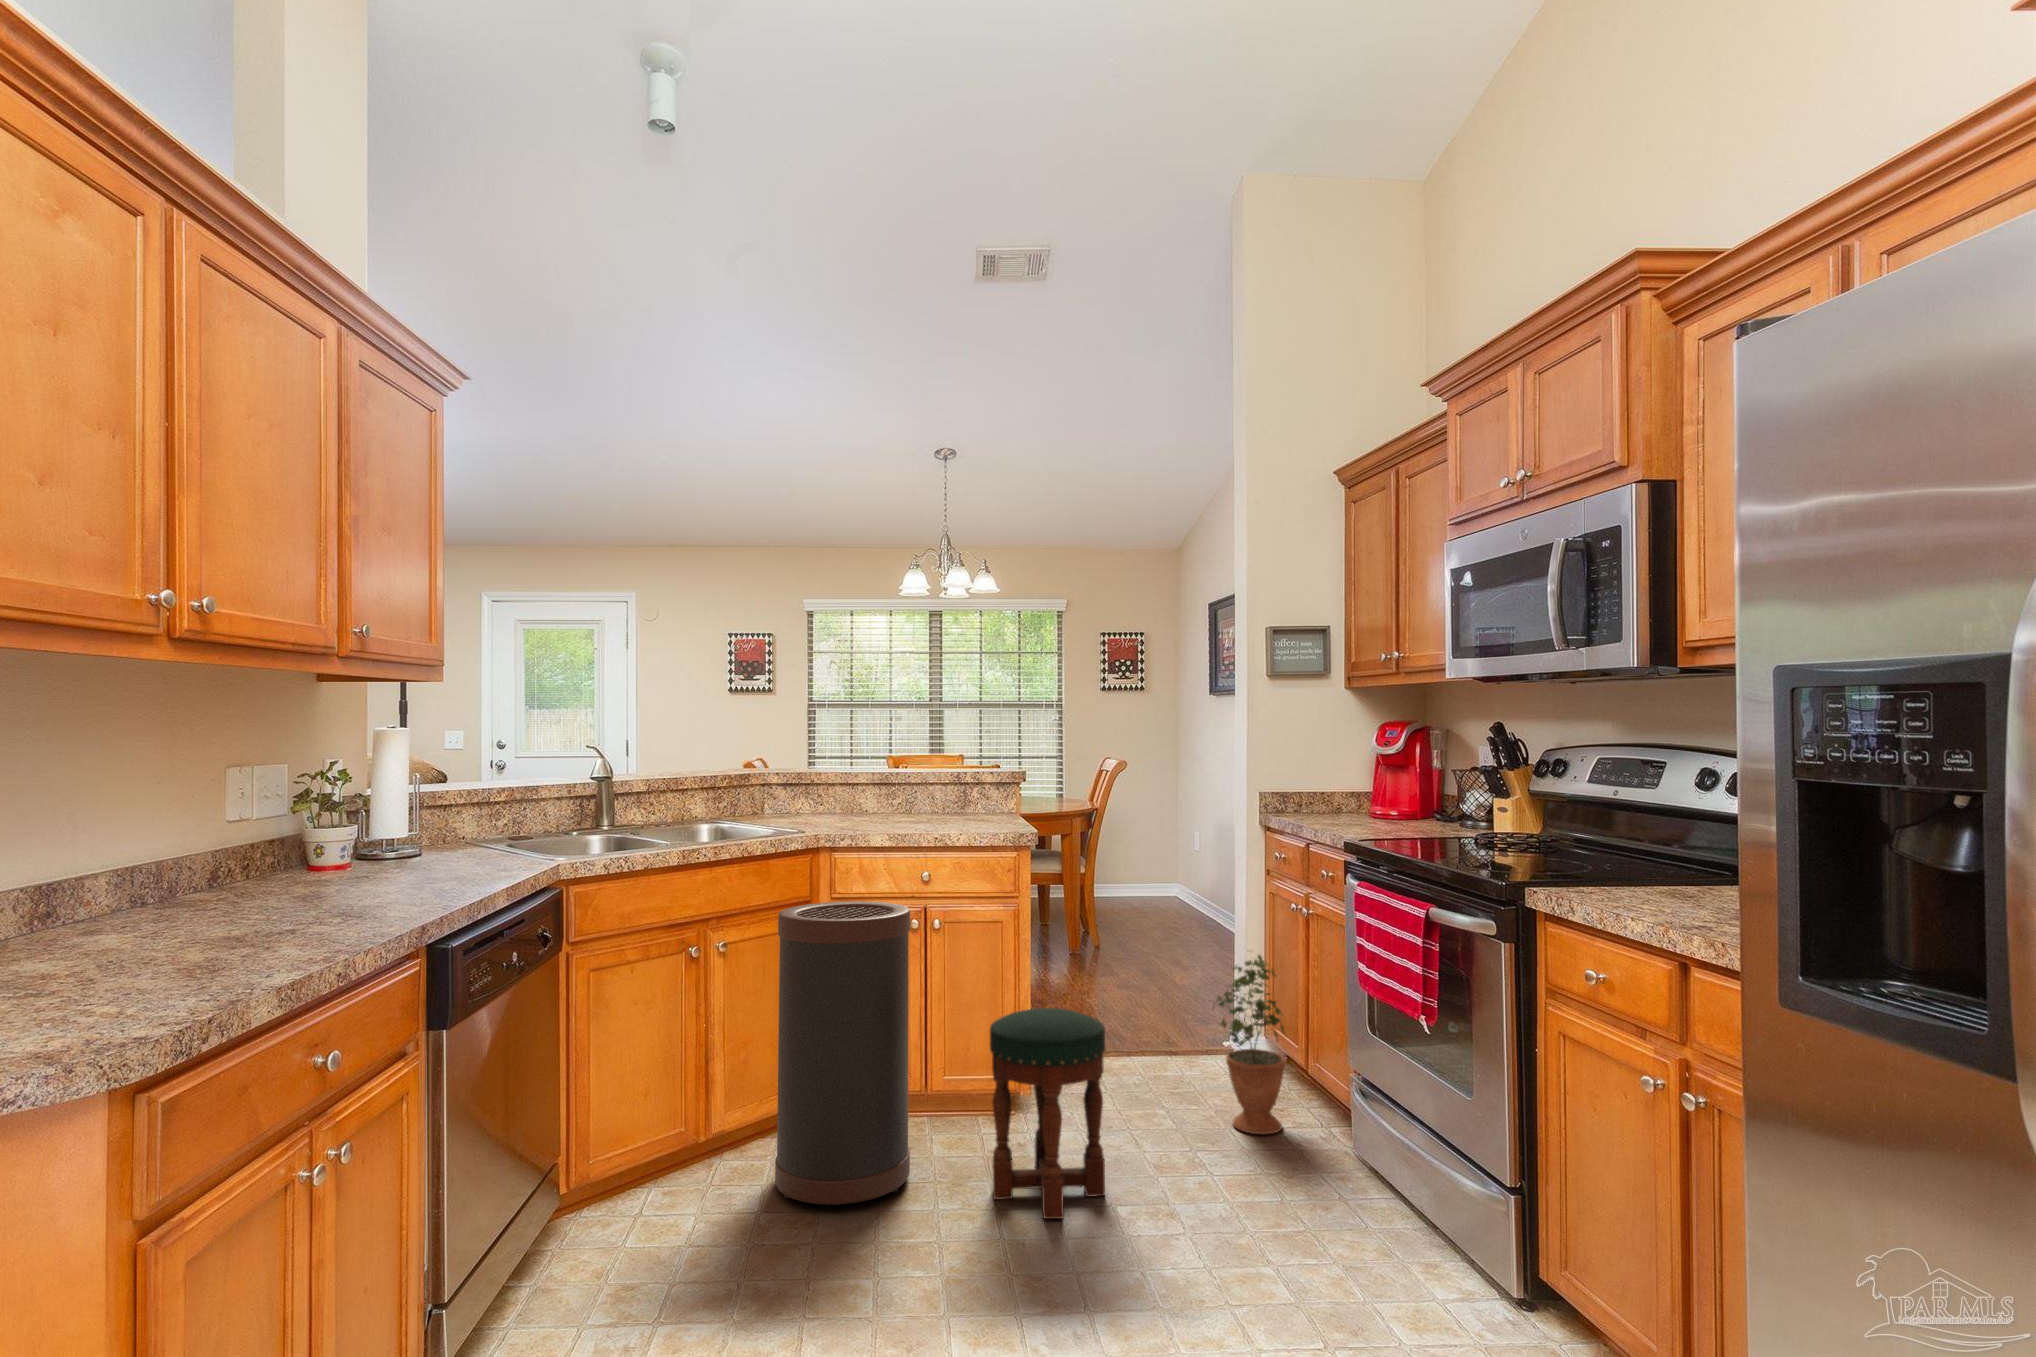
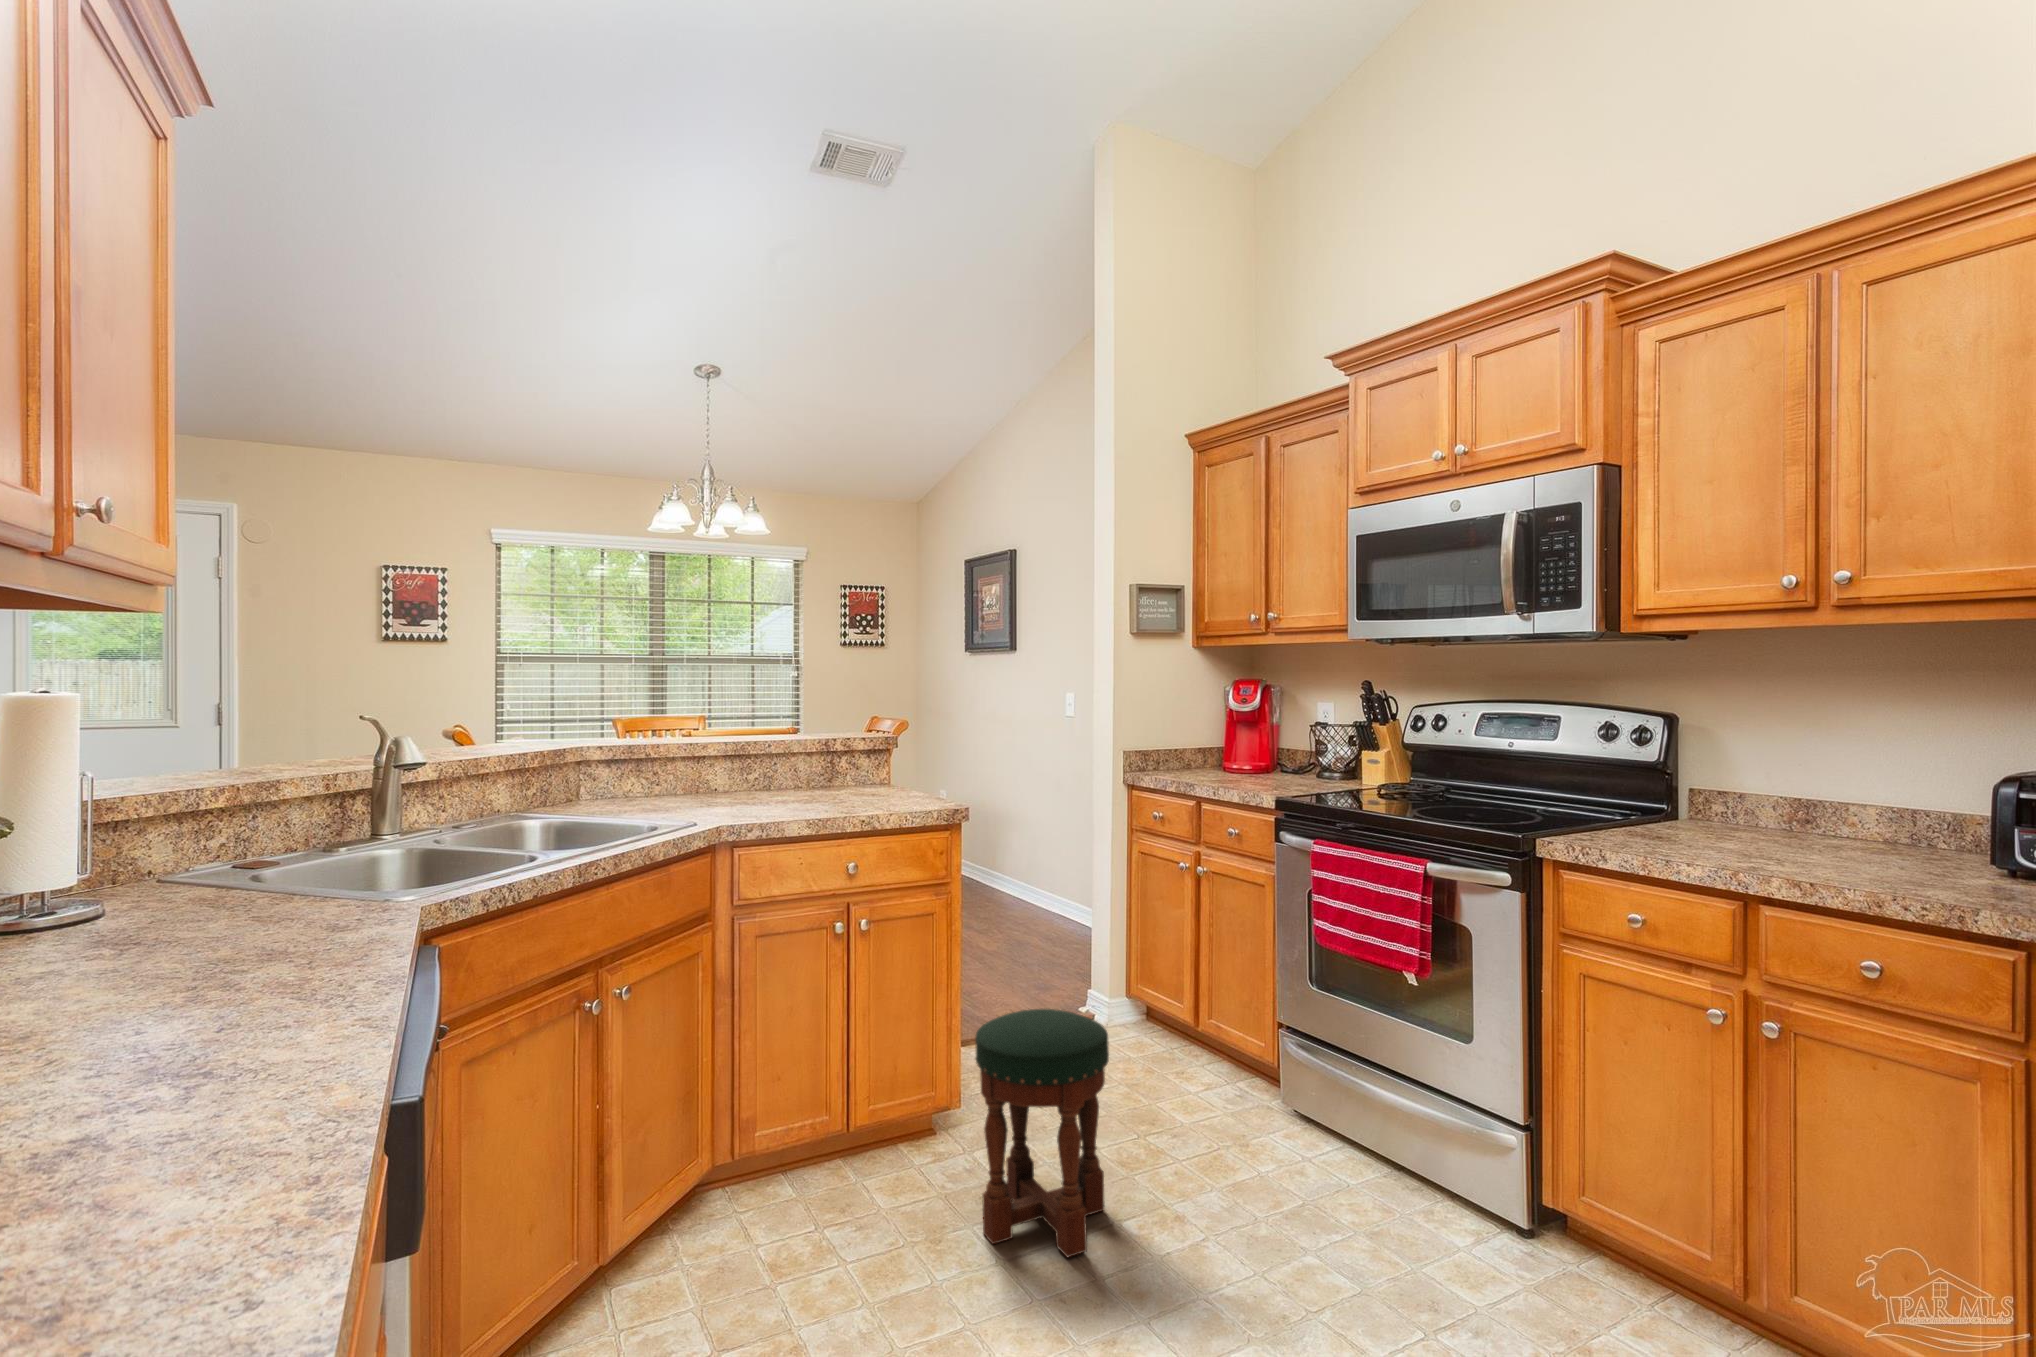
trash can: present [775,901,910,1205] -> none [708,907,882,1310]
potted plant: present [1214,950,1285,1134] -> none [1133,915,1207,1102]

